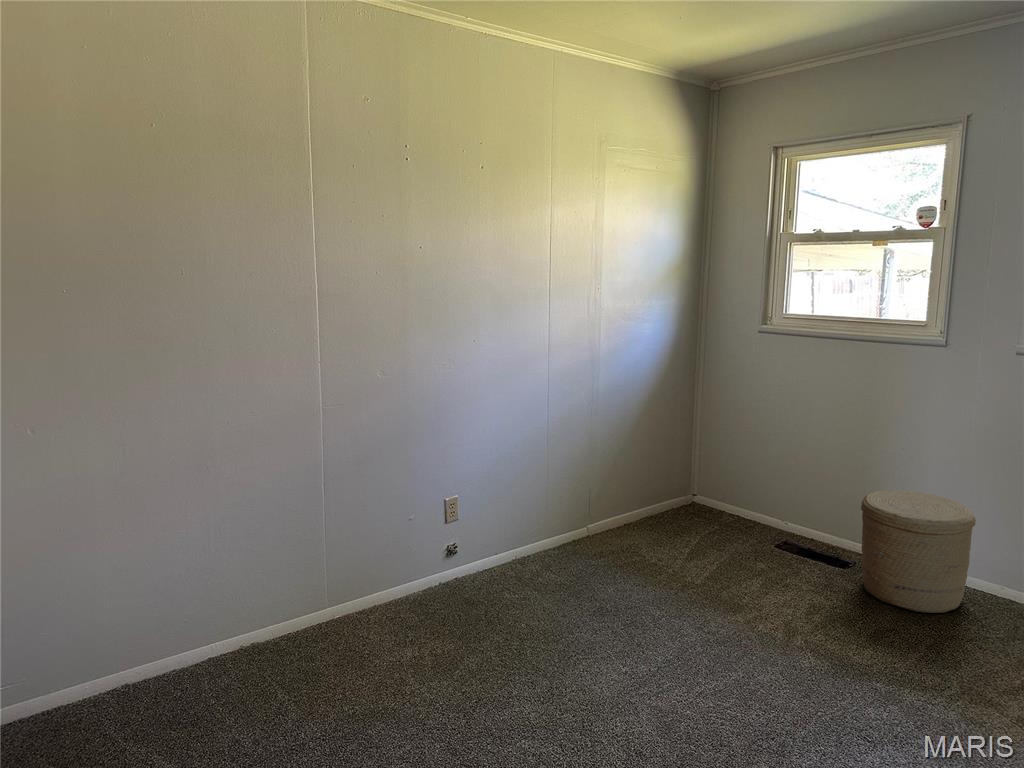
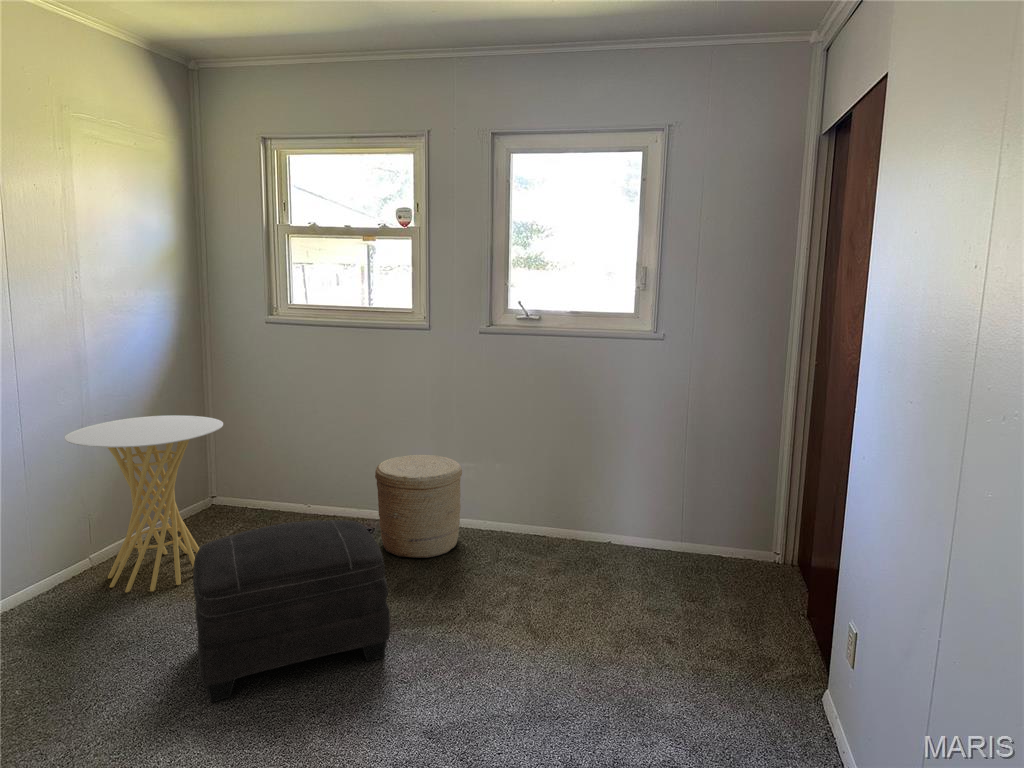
side table: none [589,414,711,568] -> present [65,415,223,592]
ottoman: none [672,534,856,697] -> present [193,520,390,703]

